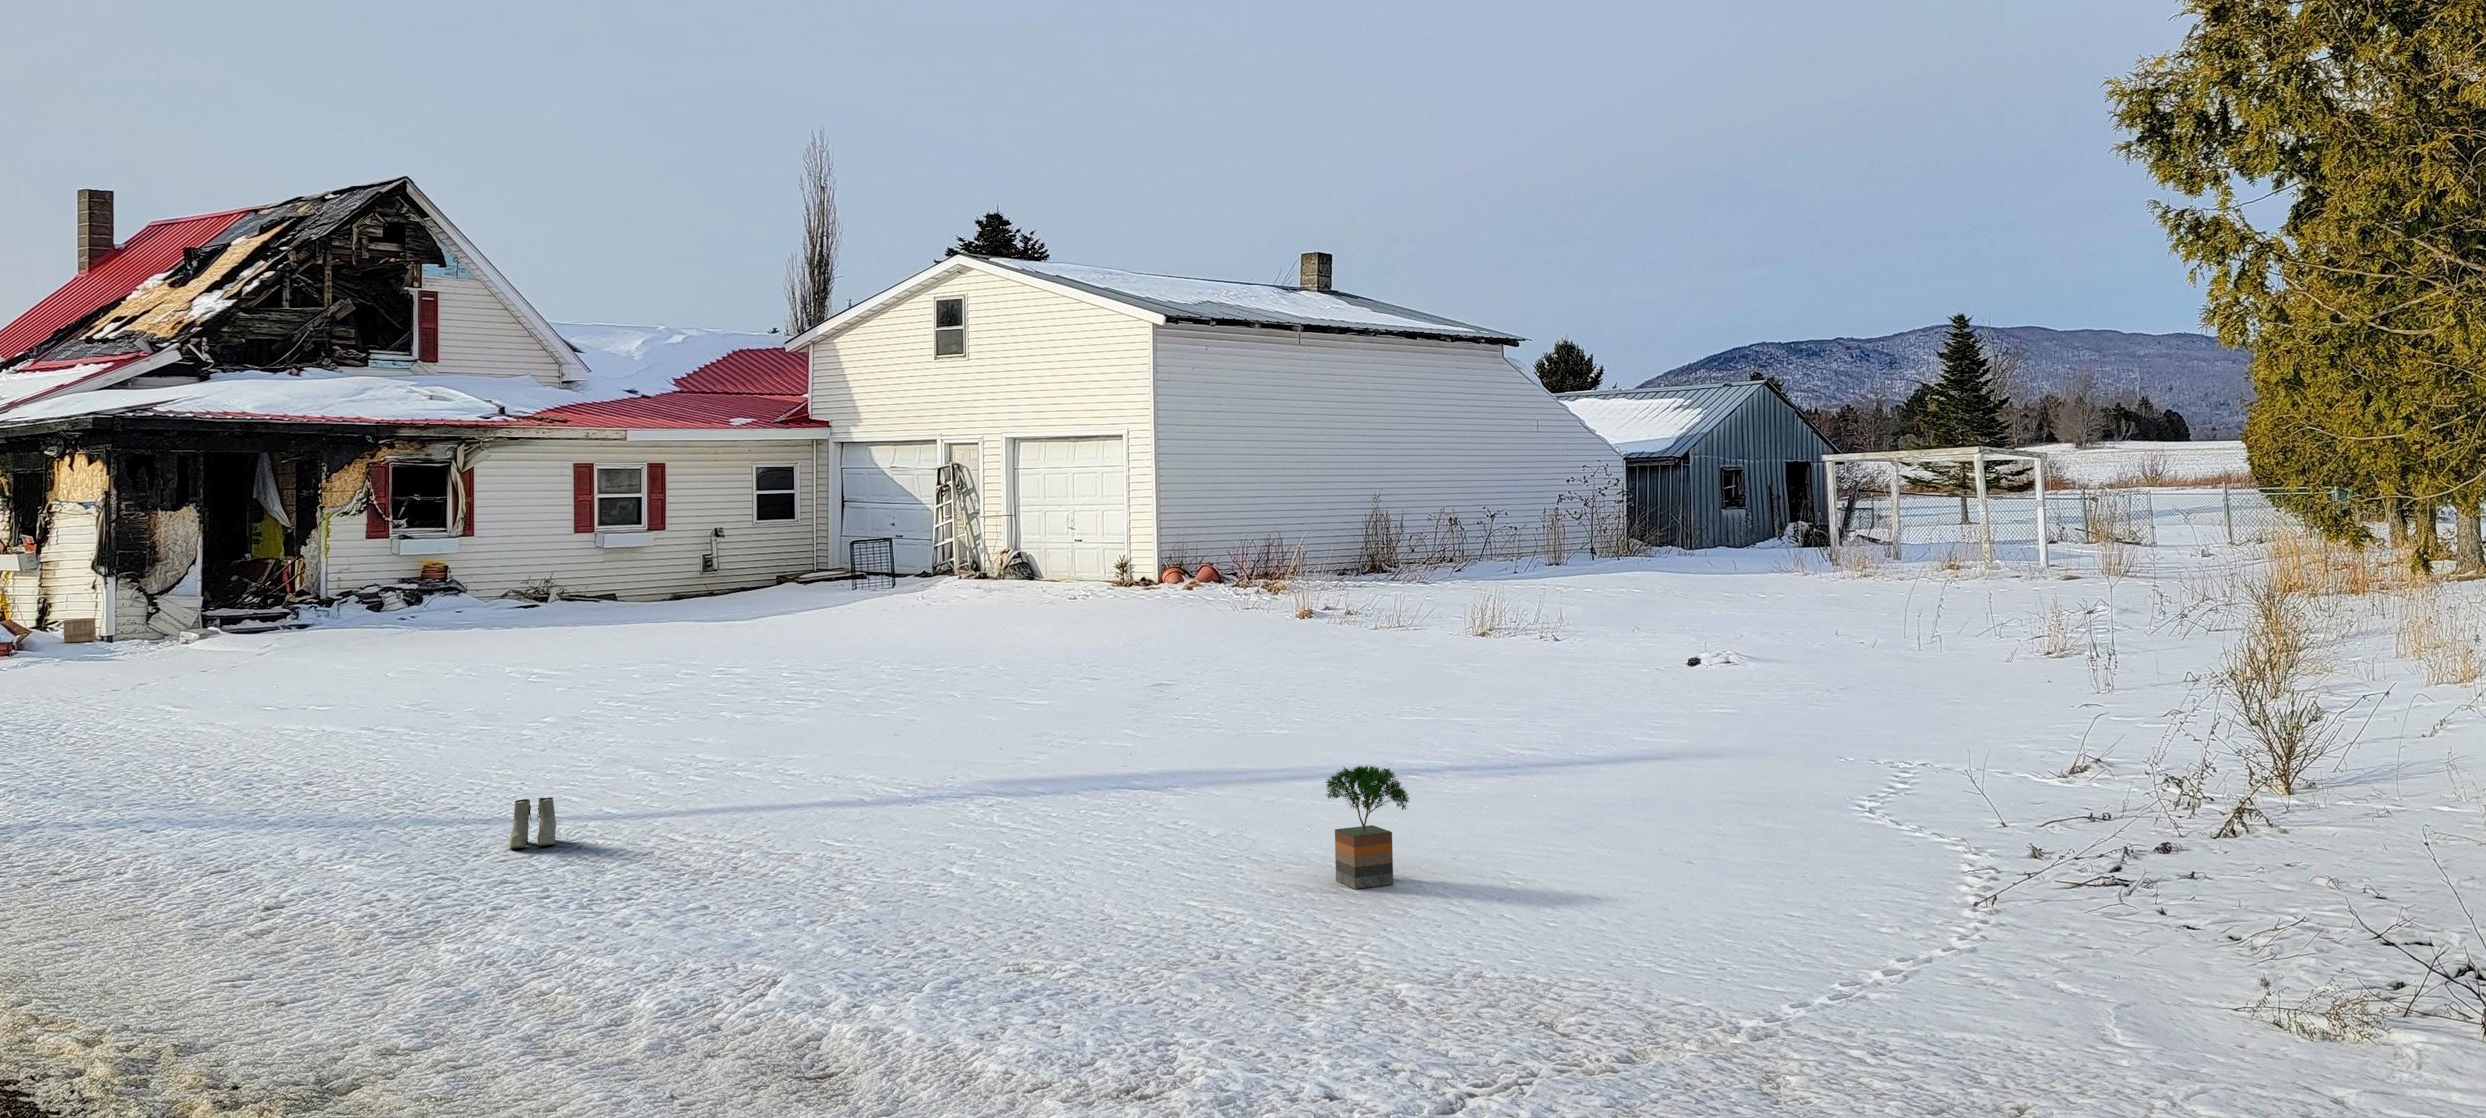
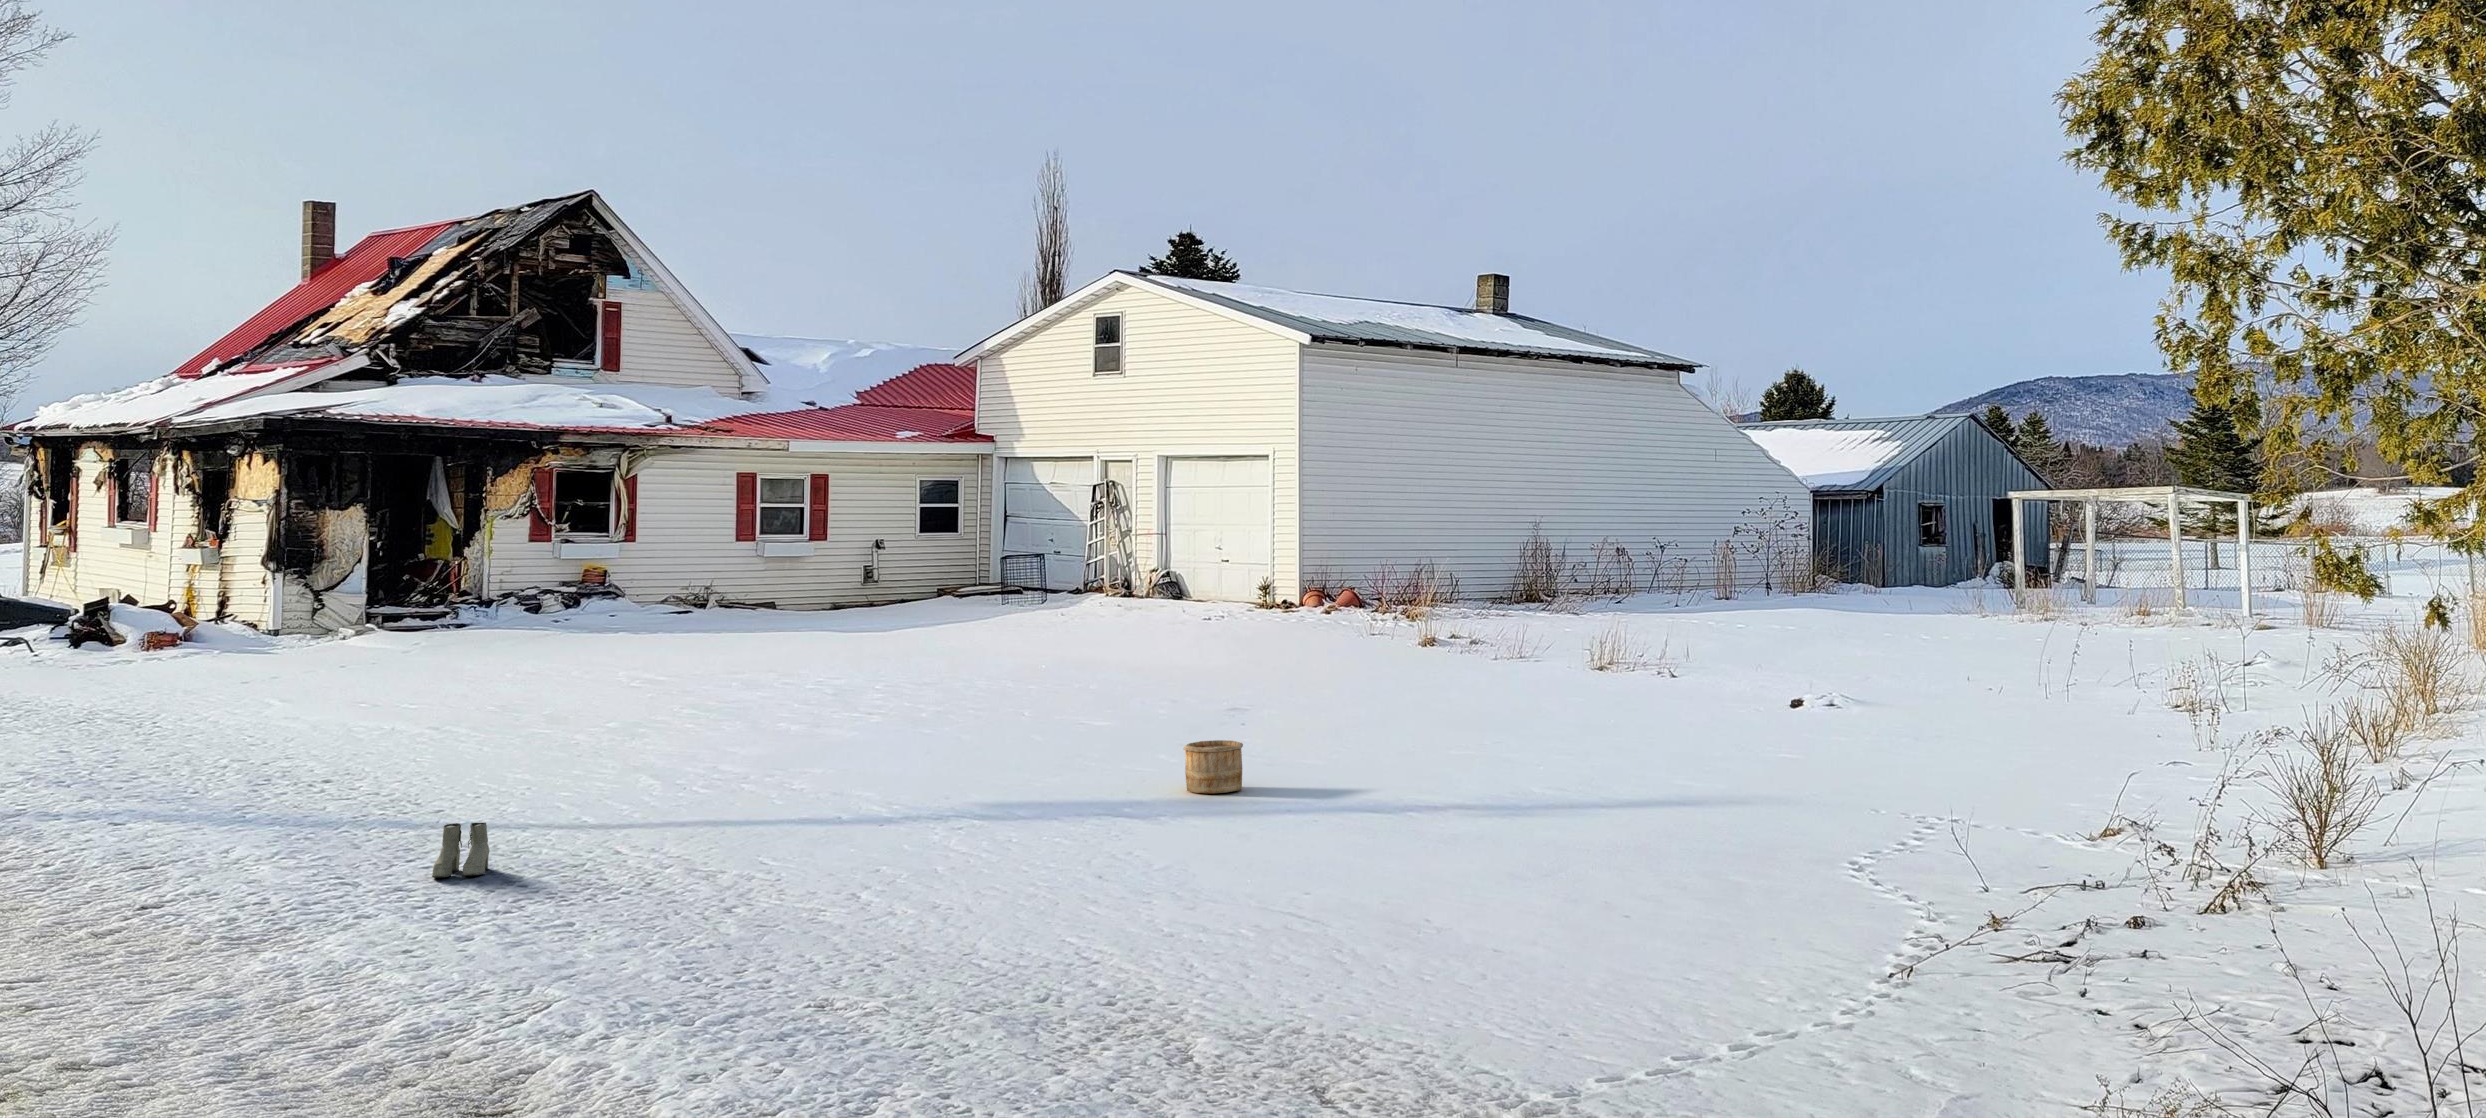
wooden bucket: present [62,618,96,643] -> present [1183,740,1243,793]
potted tree: present [1326,765,1409,889] -> none [1279,829,1380,978]

